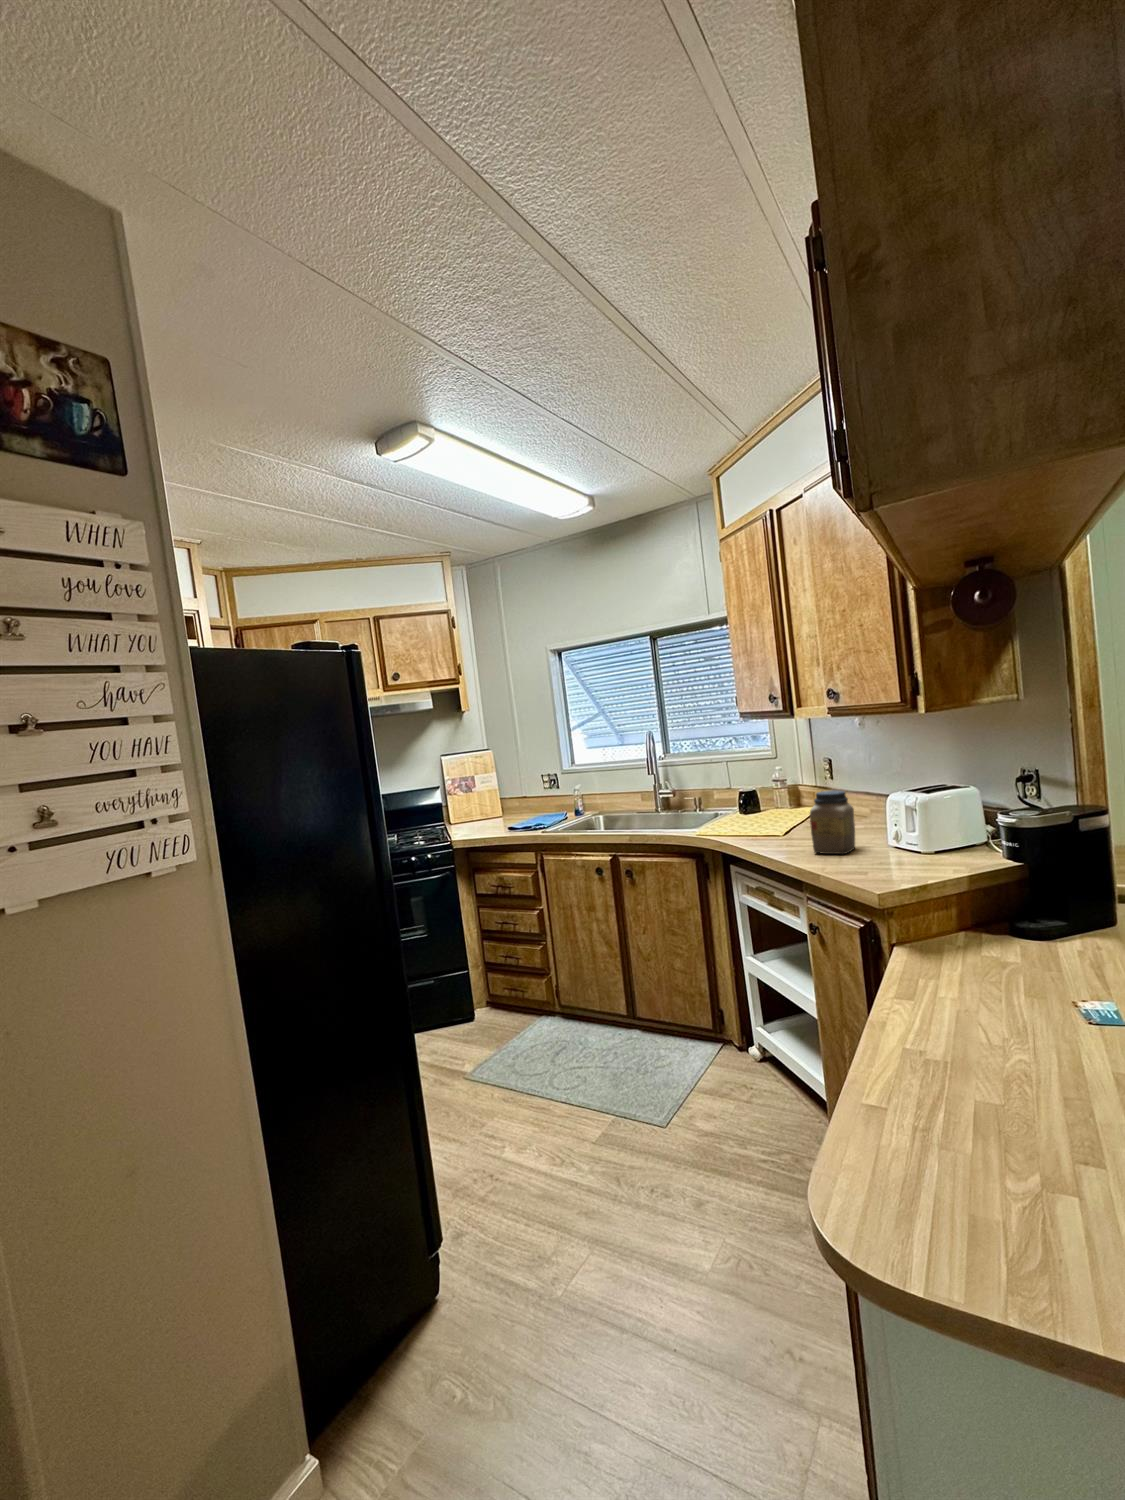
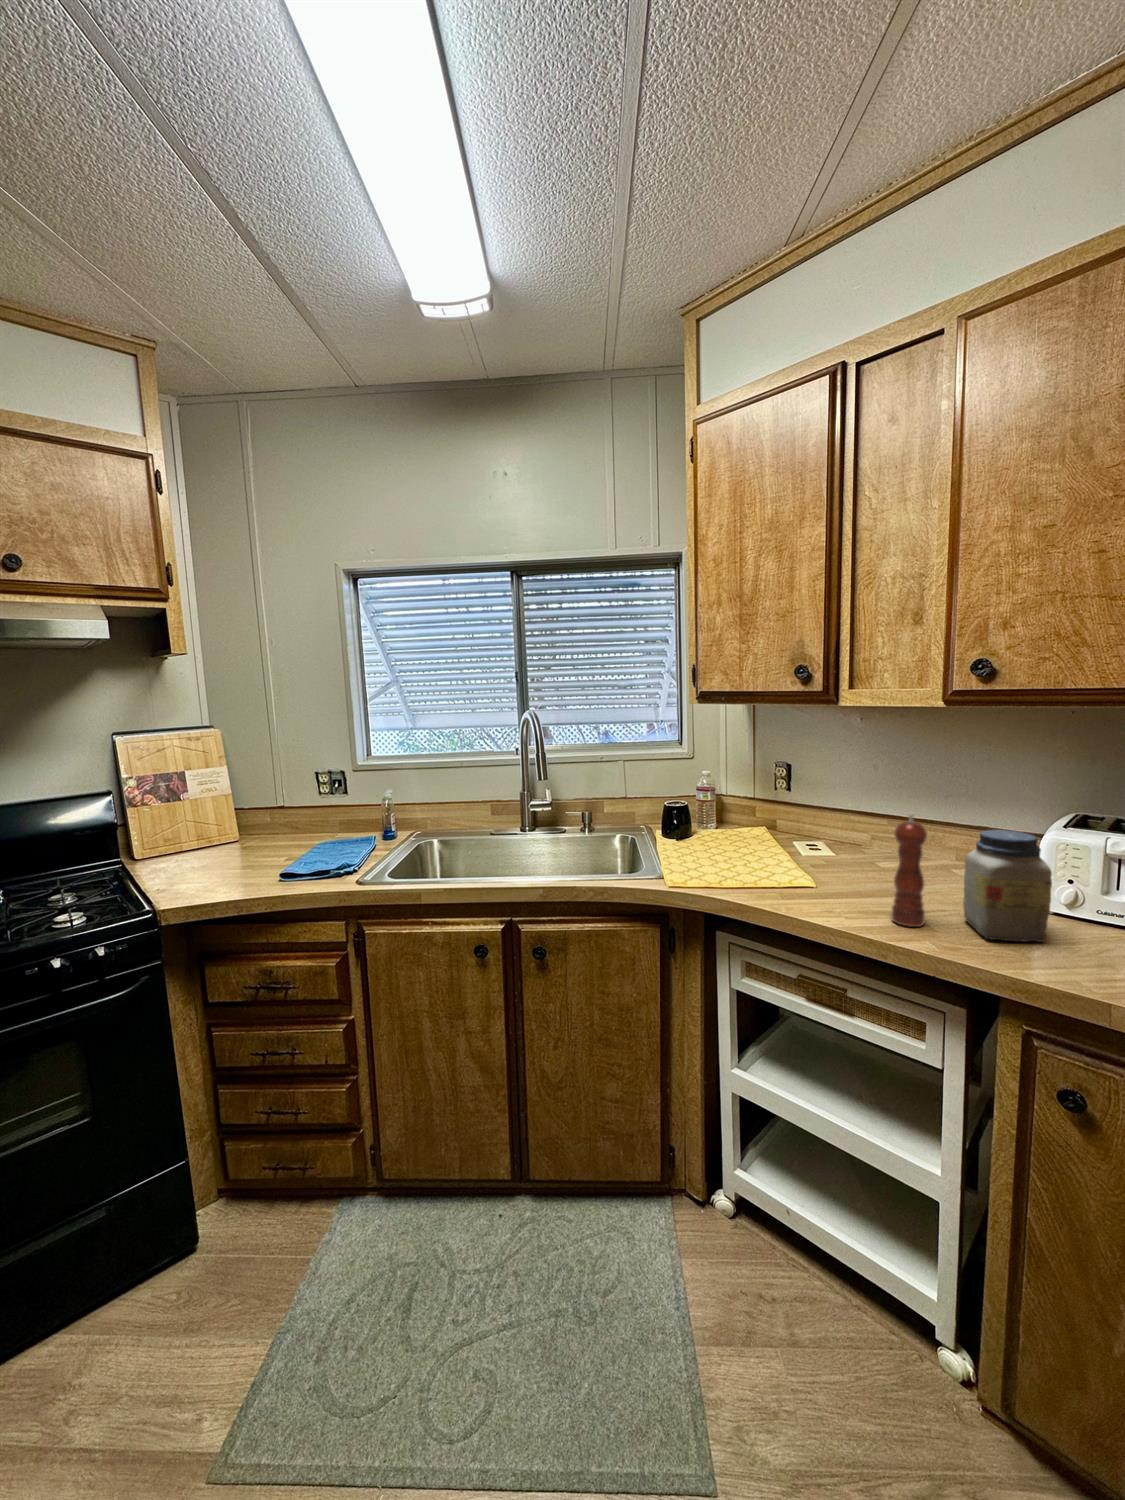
pepper mill: none [777,782,801,849] -> present [891,814,927,927]

